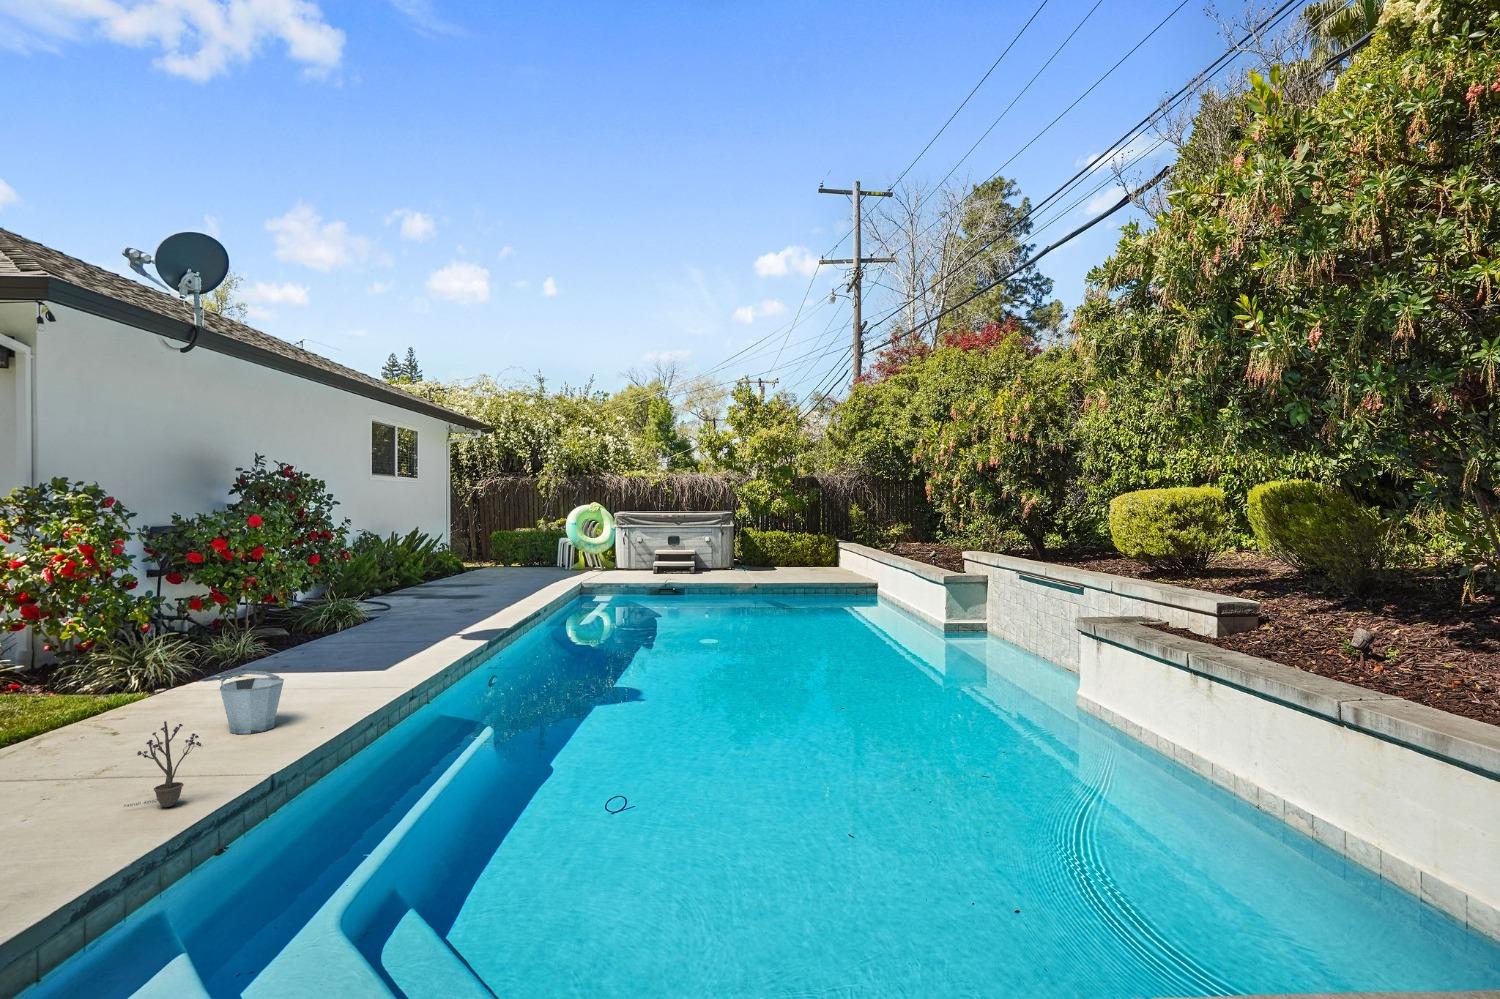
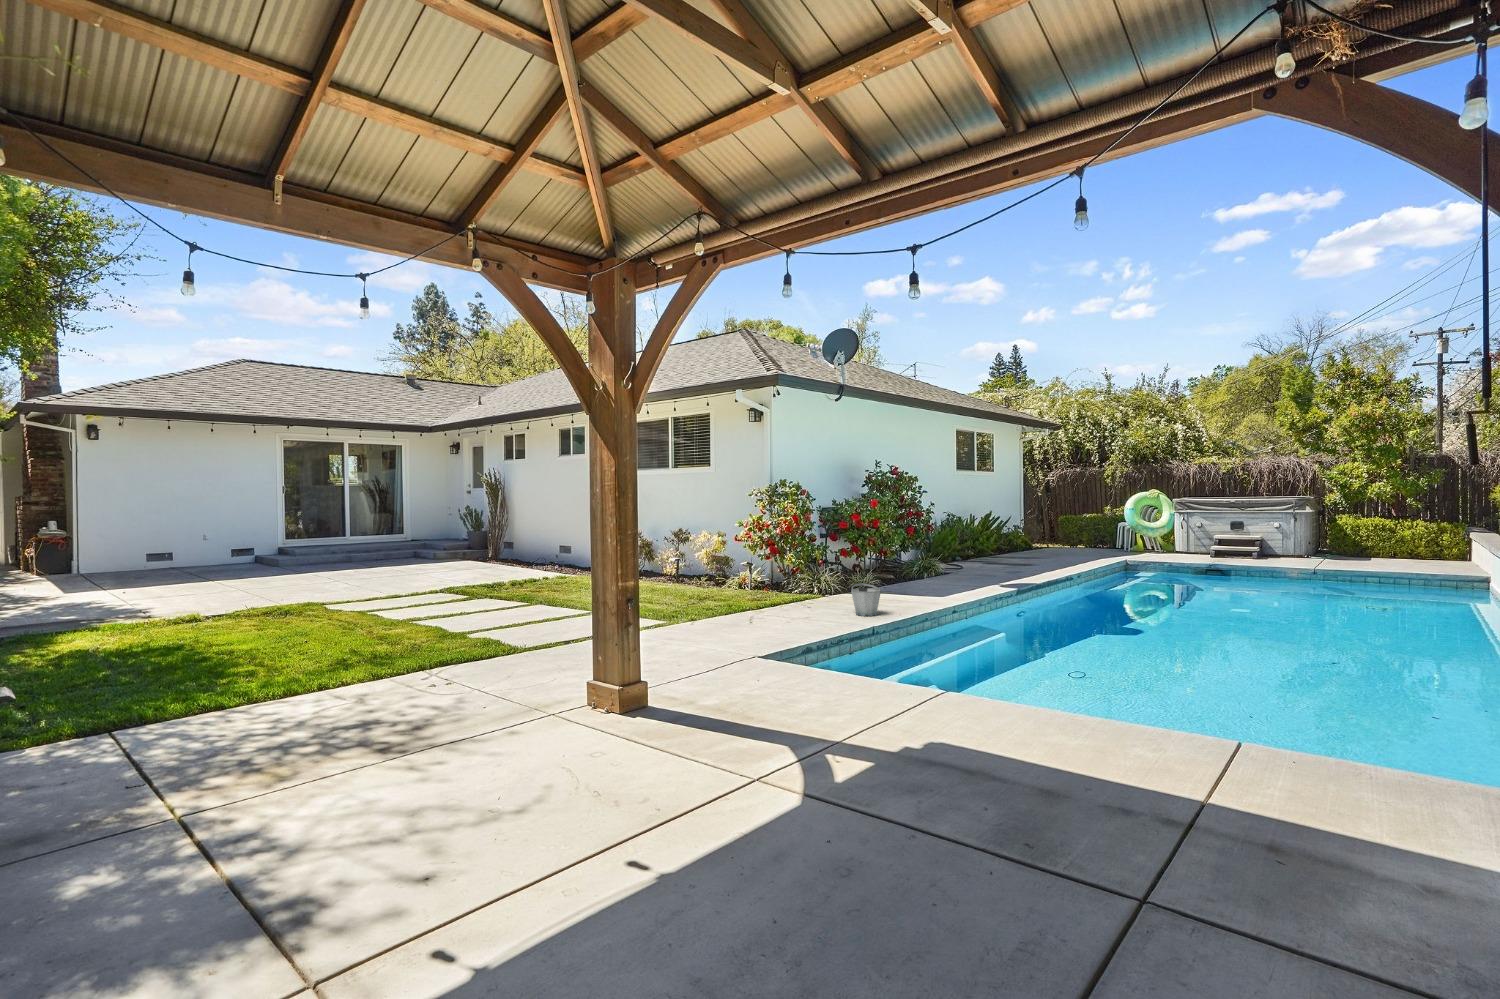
decorative plant: present [124,721,201,807] -> none [812,594,840,634]

